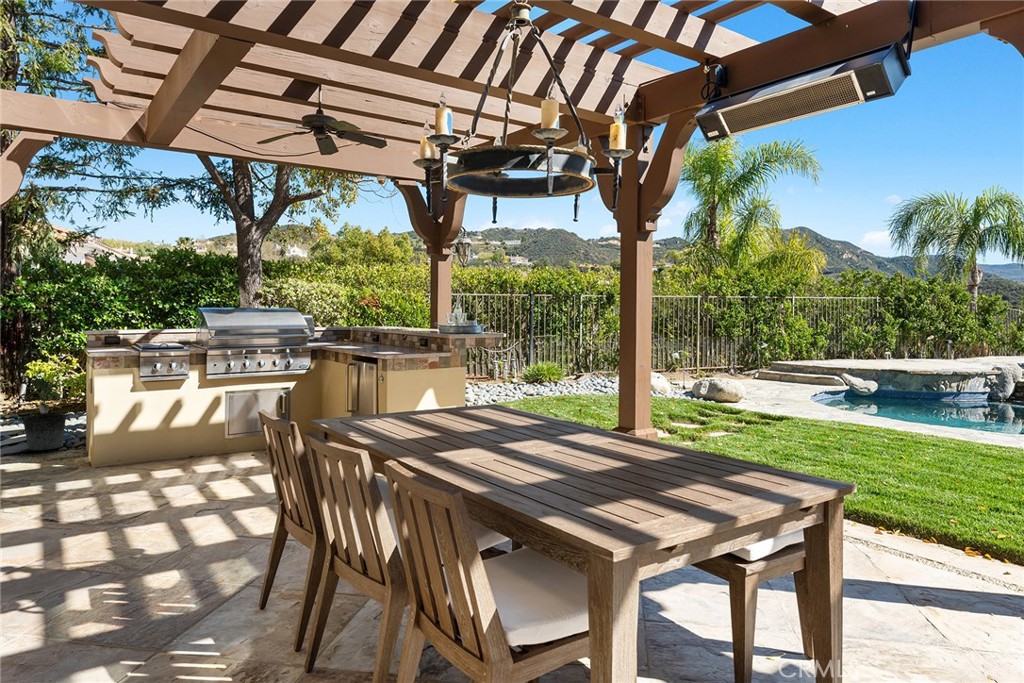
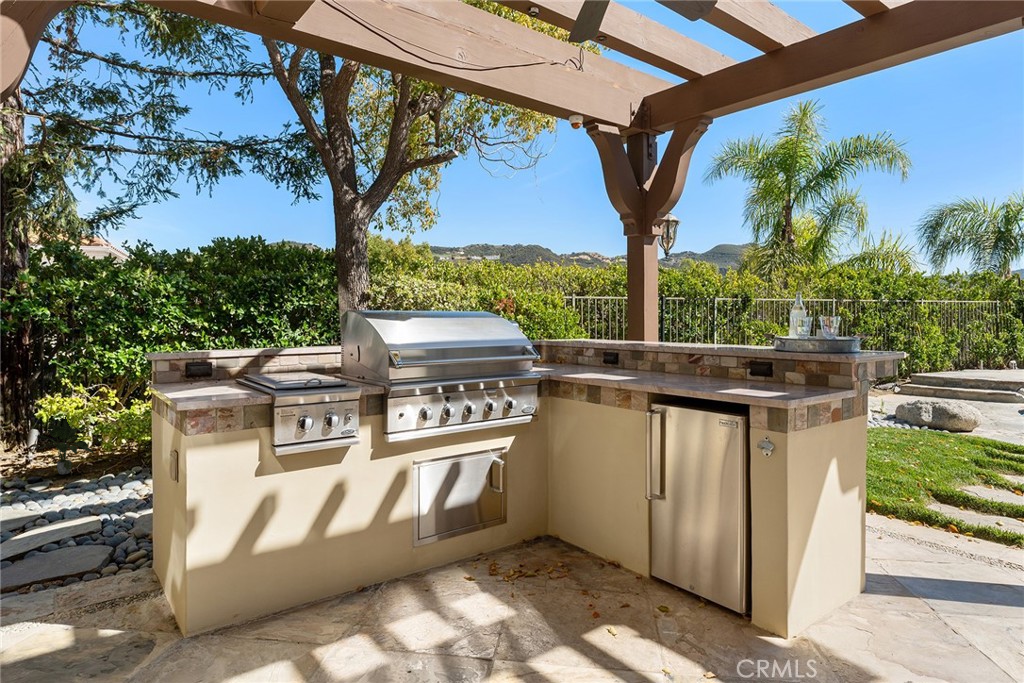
bucket: present [19,414,69,450] -> none [25,502,120,580]

